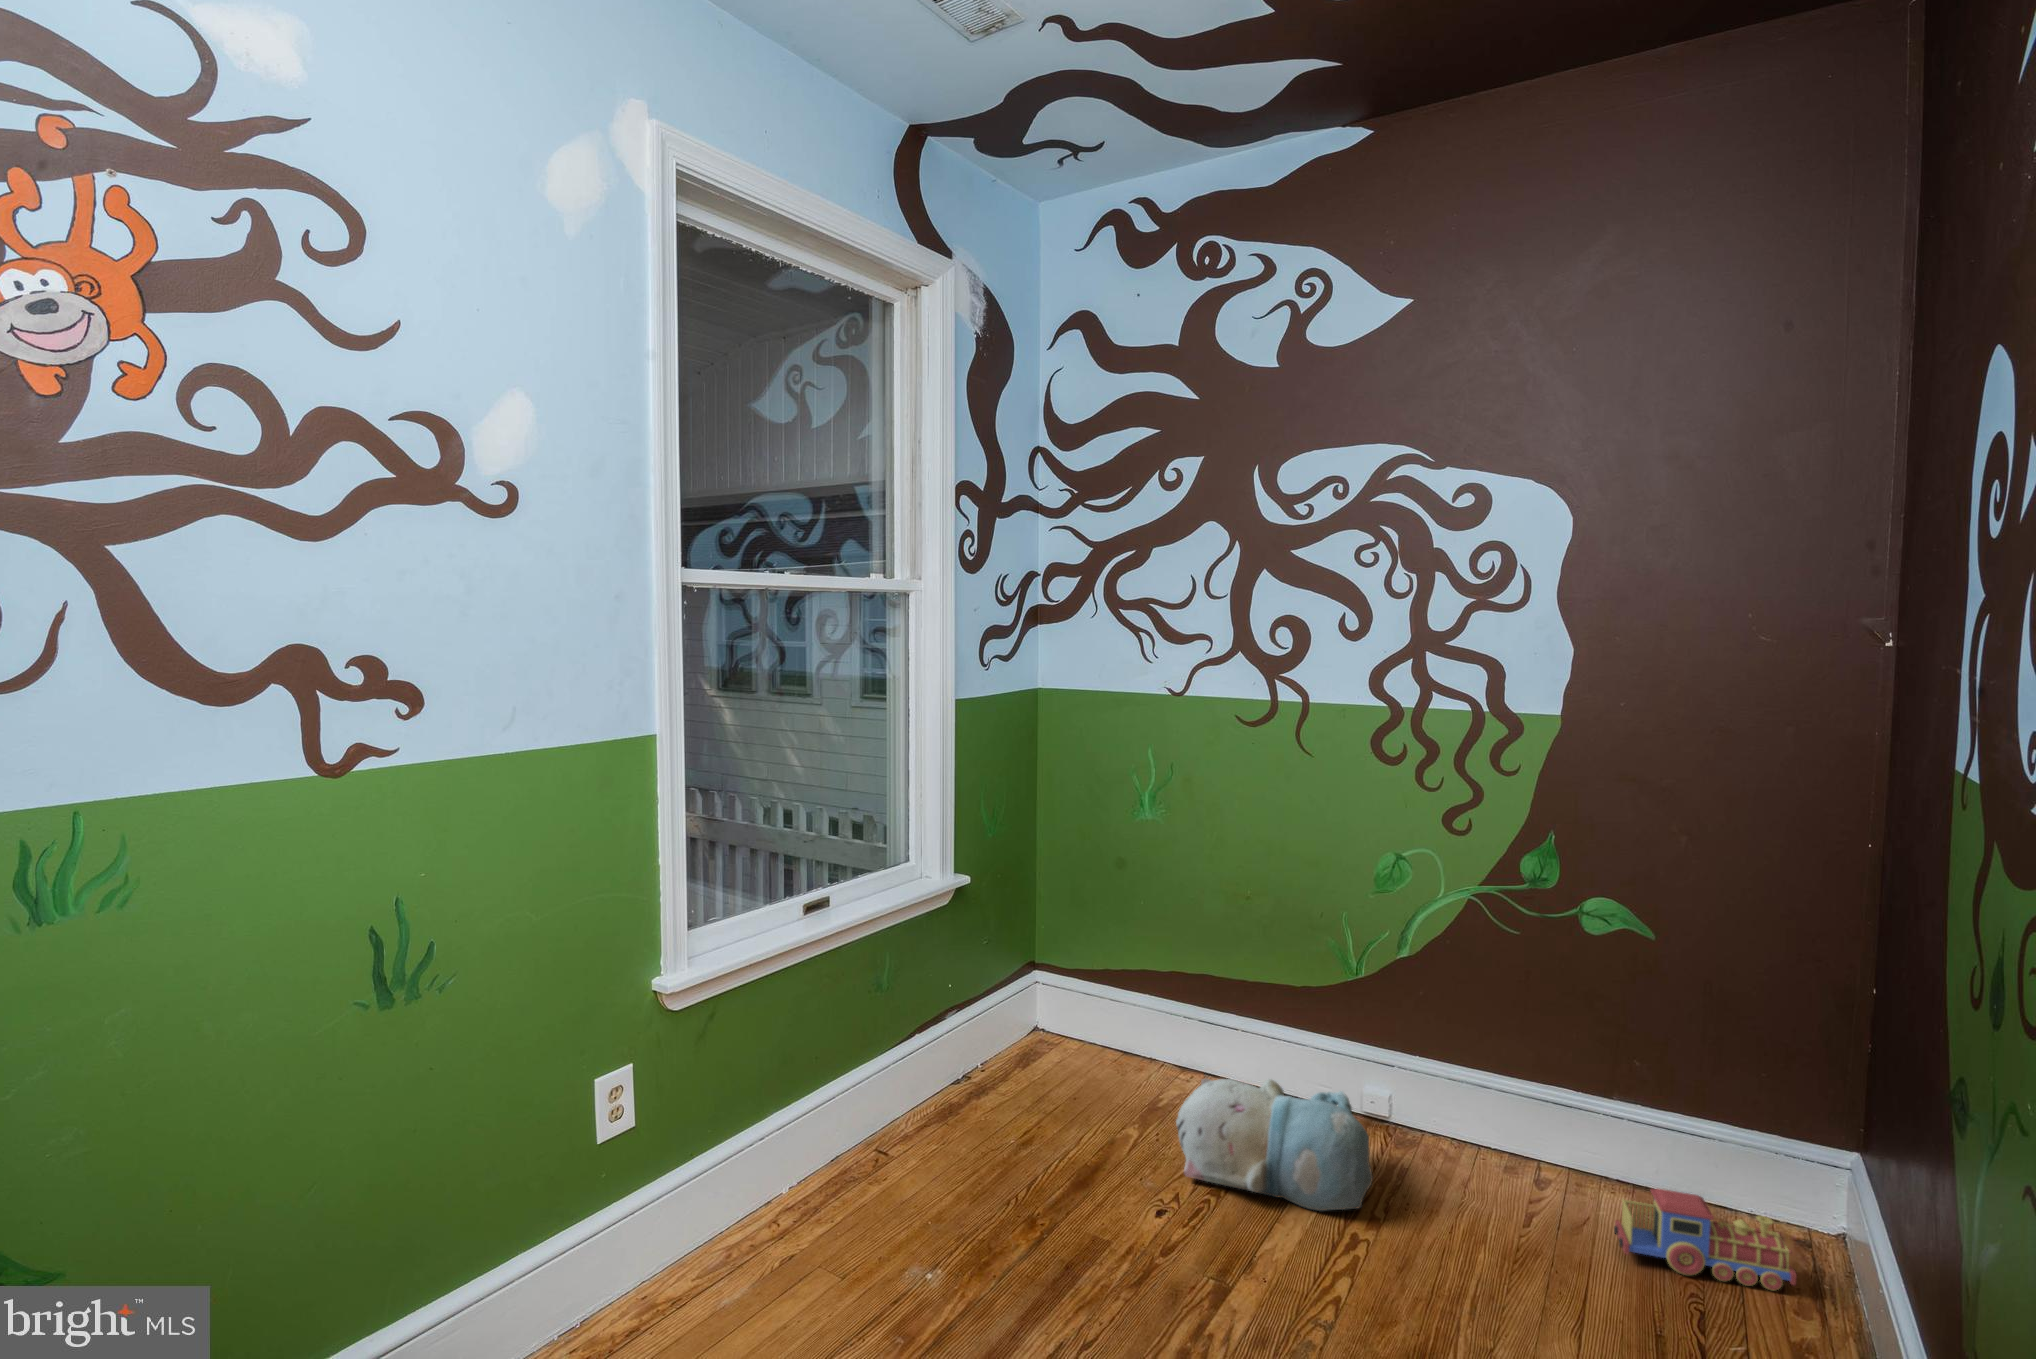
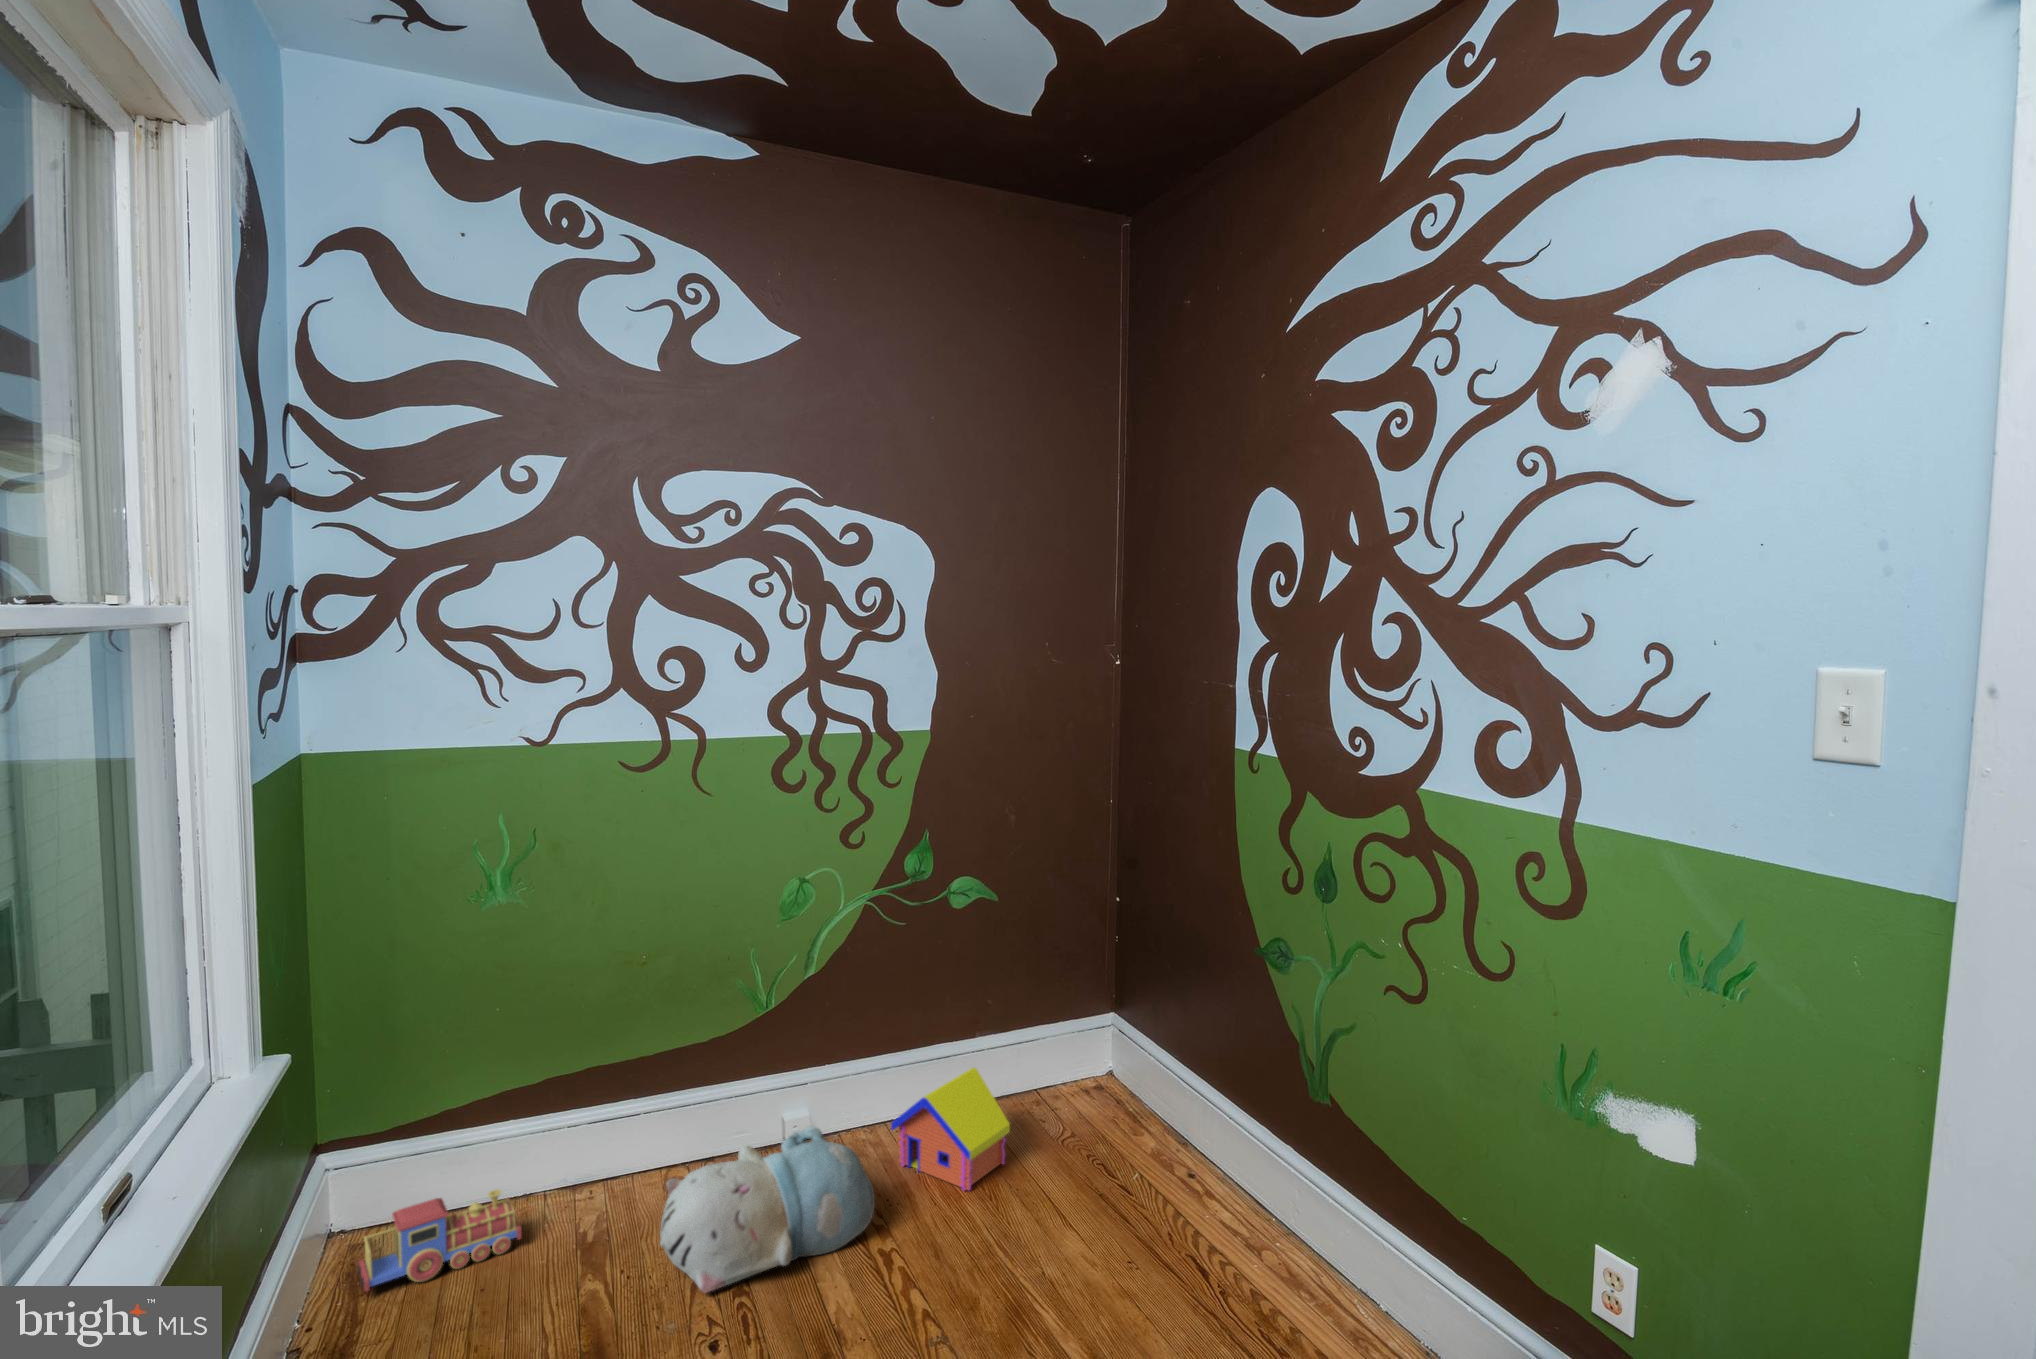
toy house: none [1448,1114,1576,1243] -> present [891,1068,1010,1190]
toy train: present [1614,1189,1797,1291] -> present [358,1190,522,1291]

